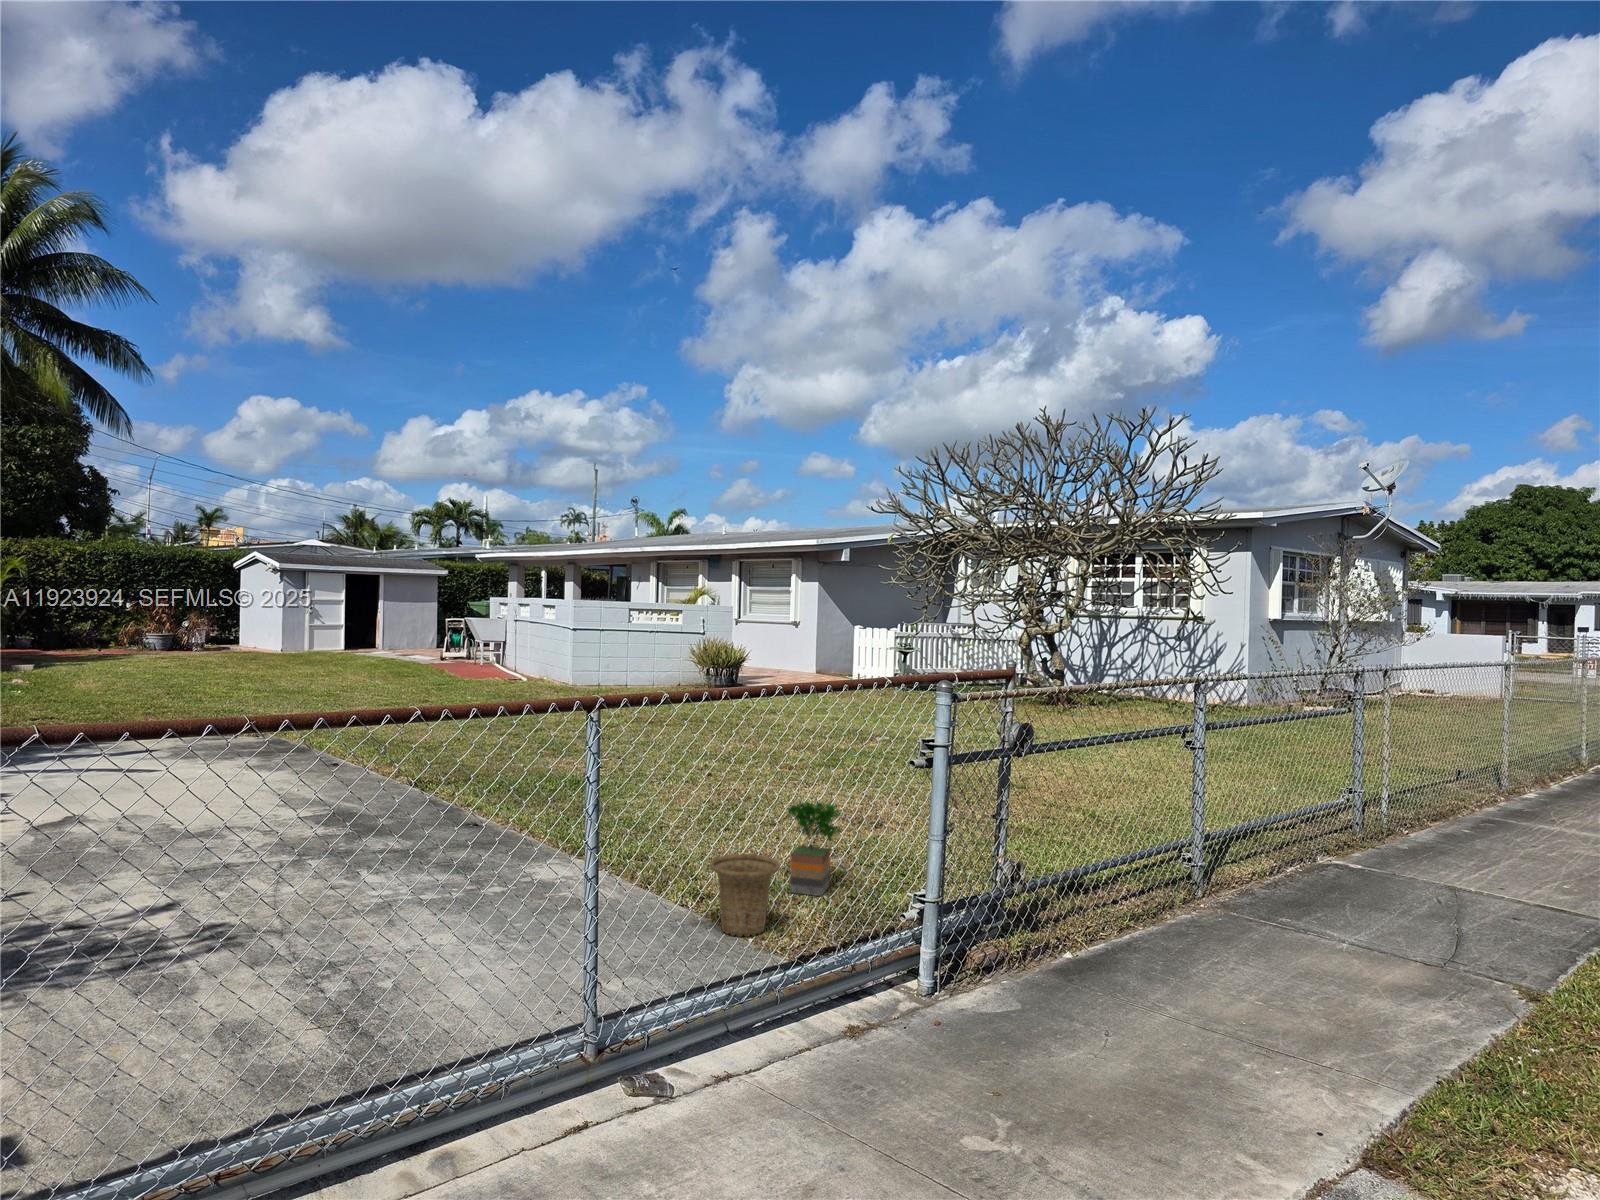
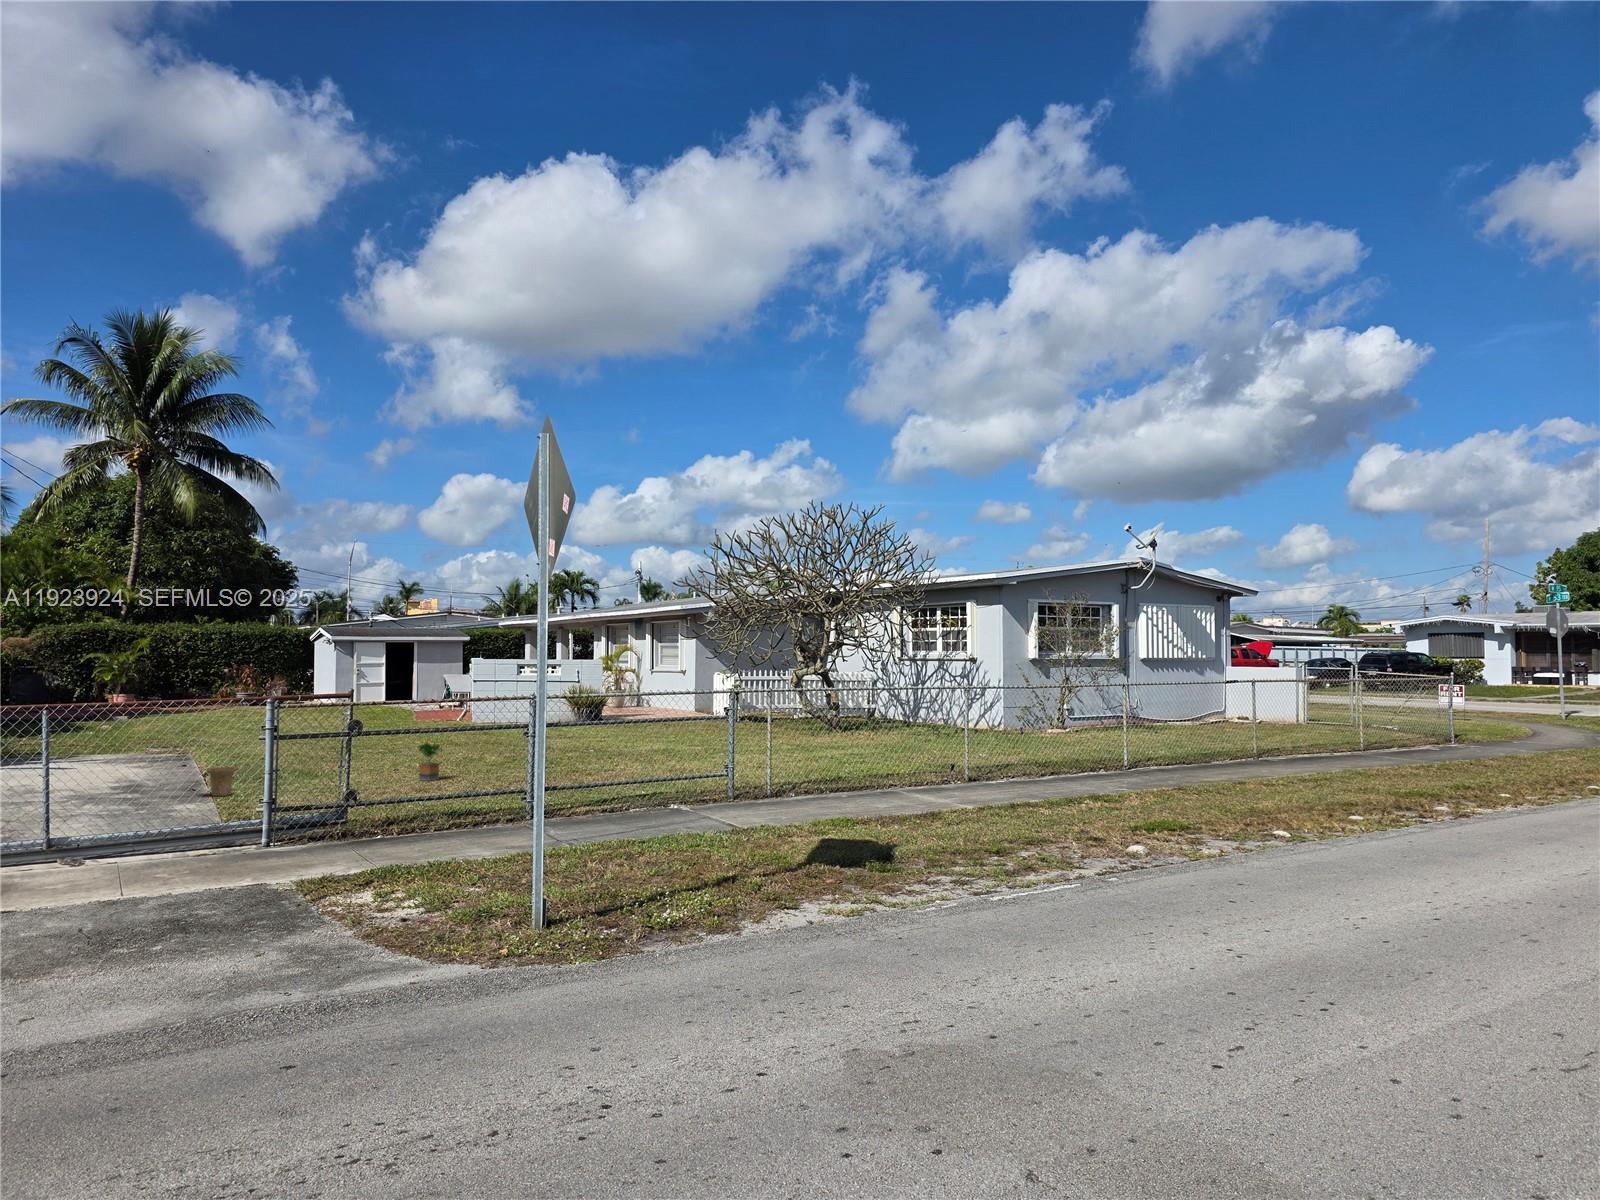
basket: present [710,854,780,936] -> present [206,767,237,796]

